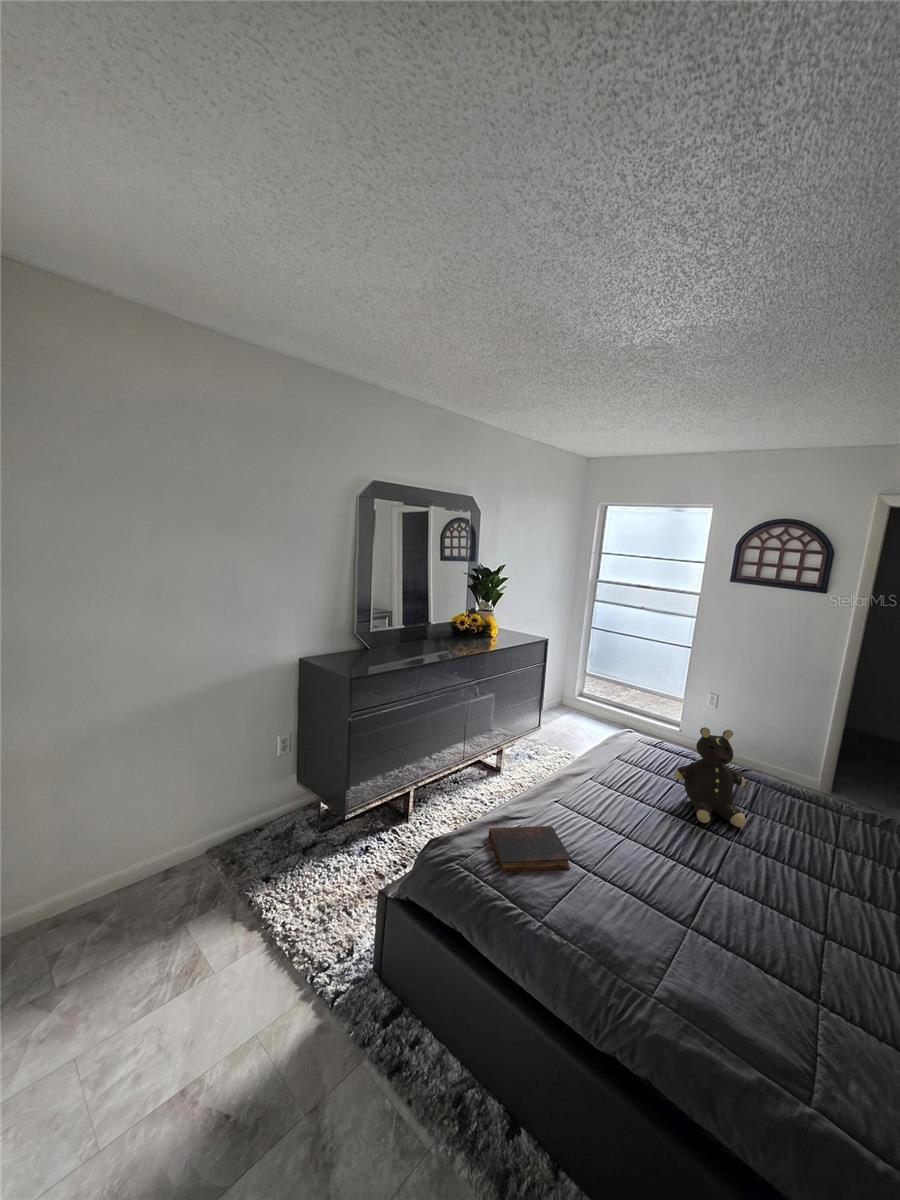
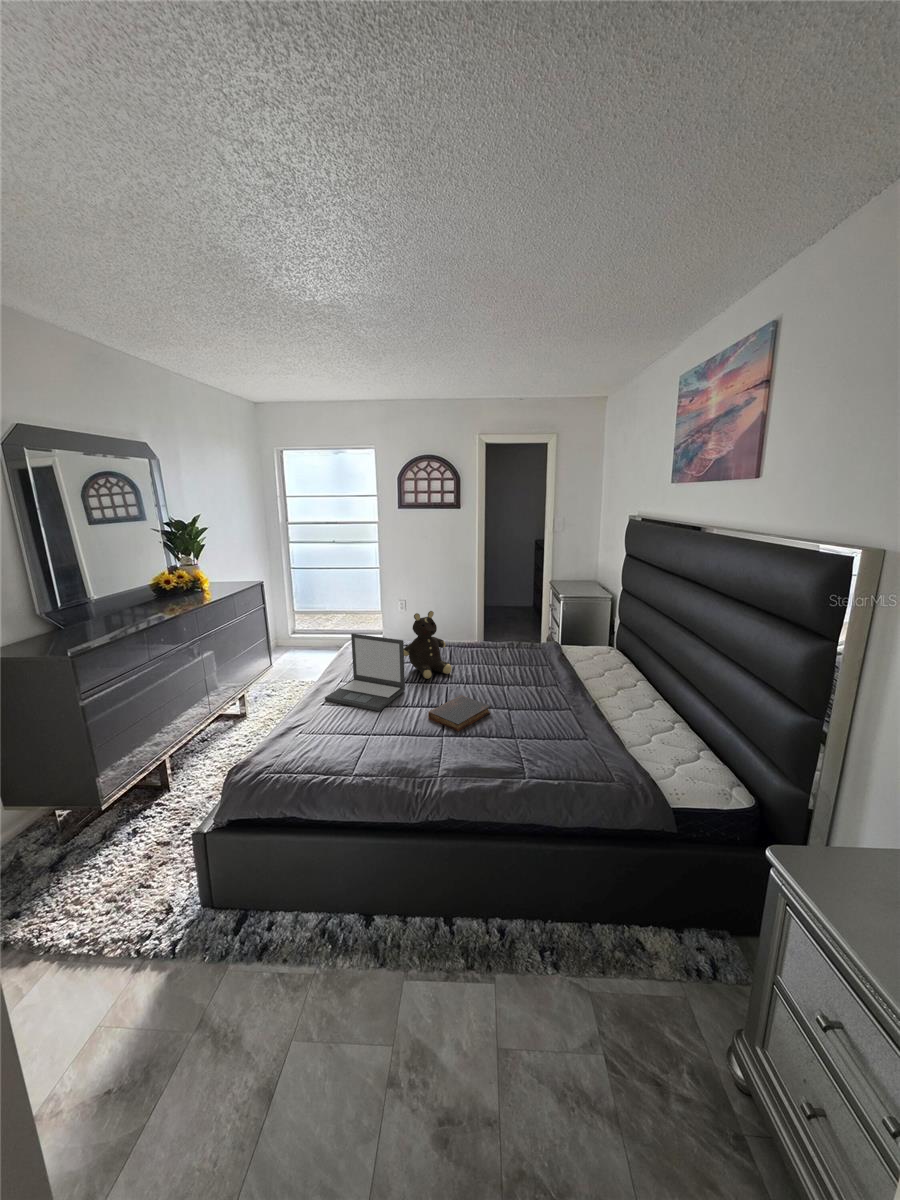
laptop: none [557,728,671,843] -> present [325,634,405,711]
book: present [488,826,572,872] -> present [428,695,491,731]

